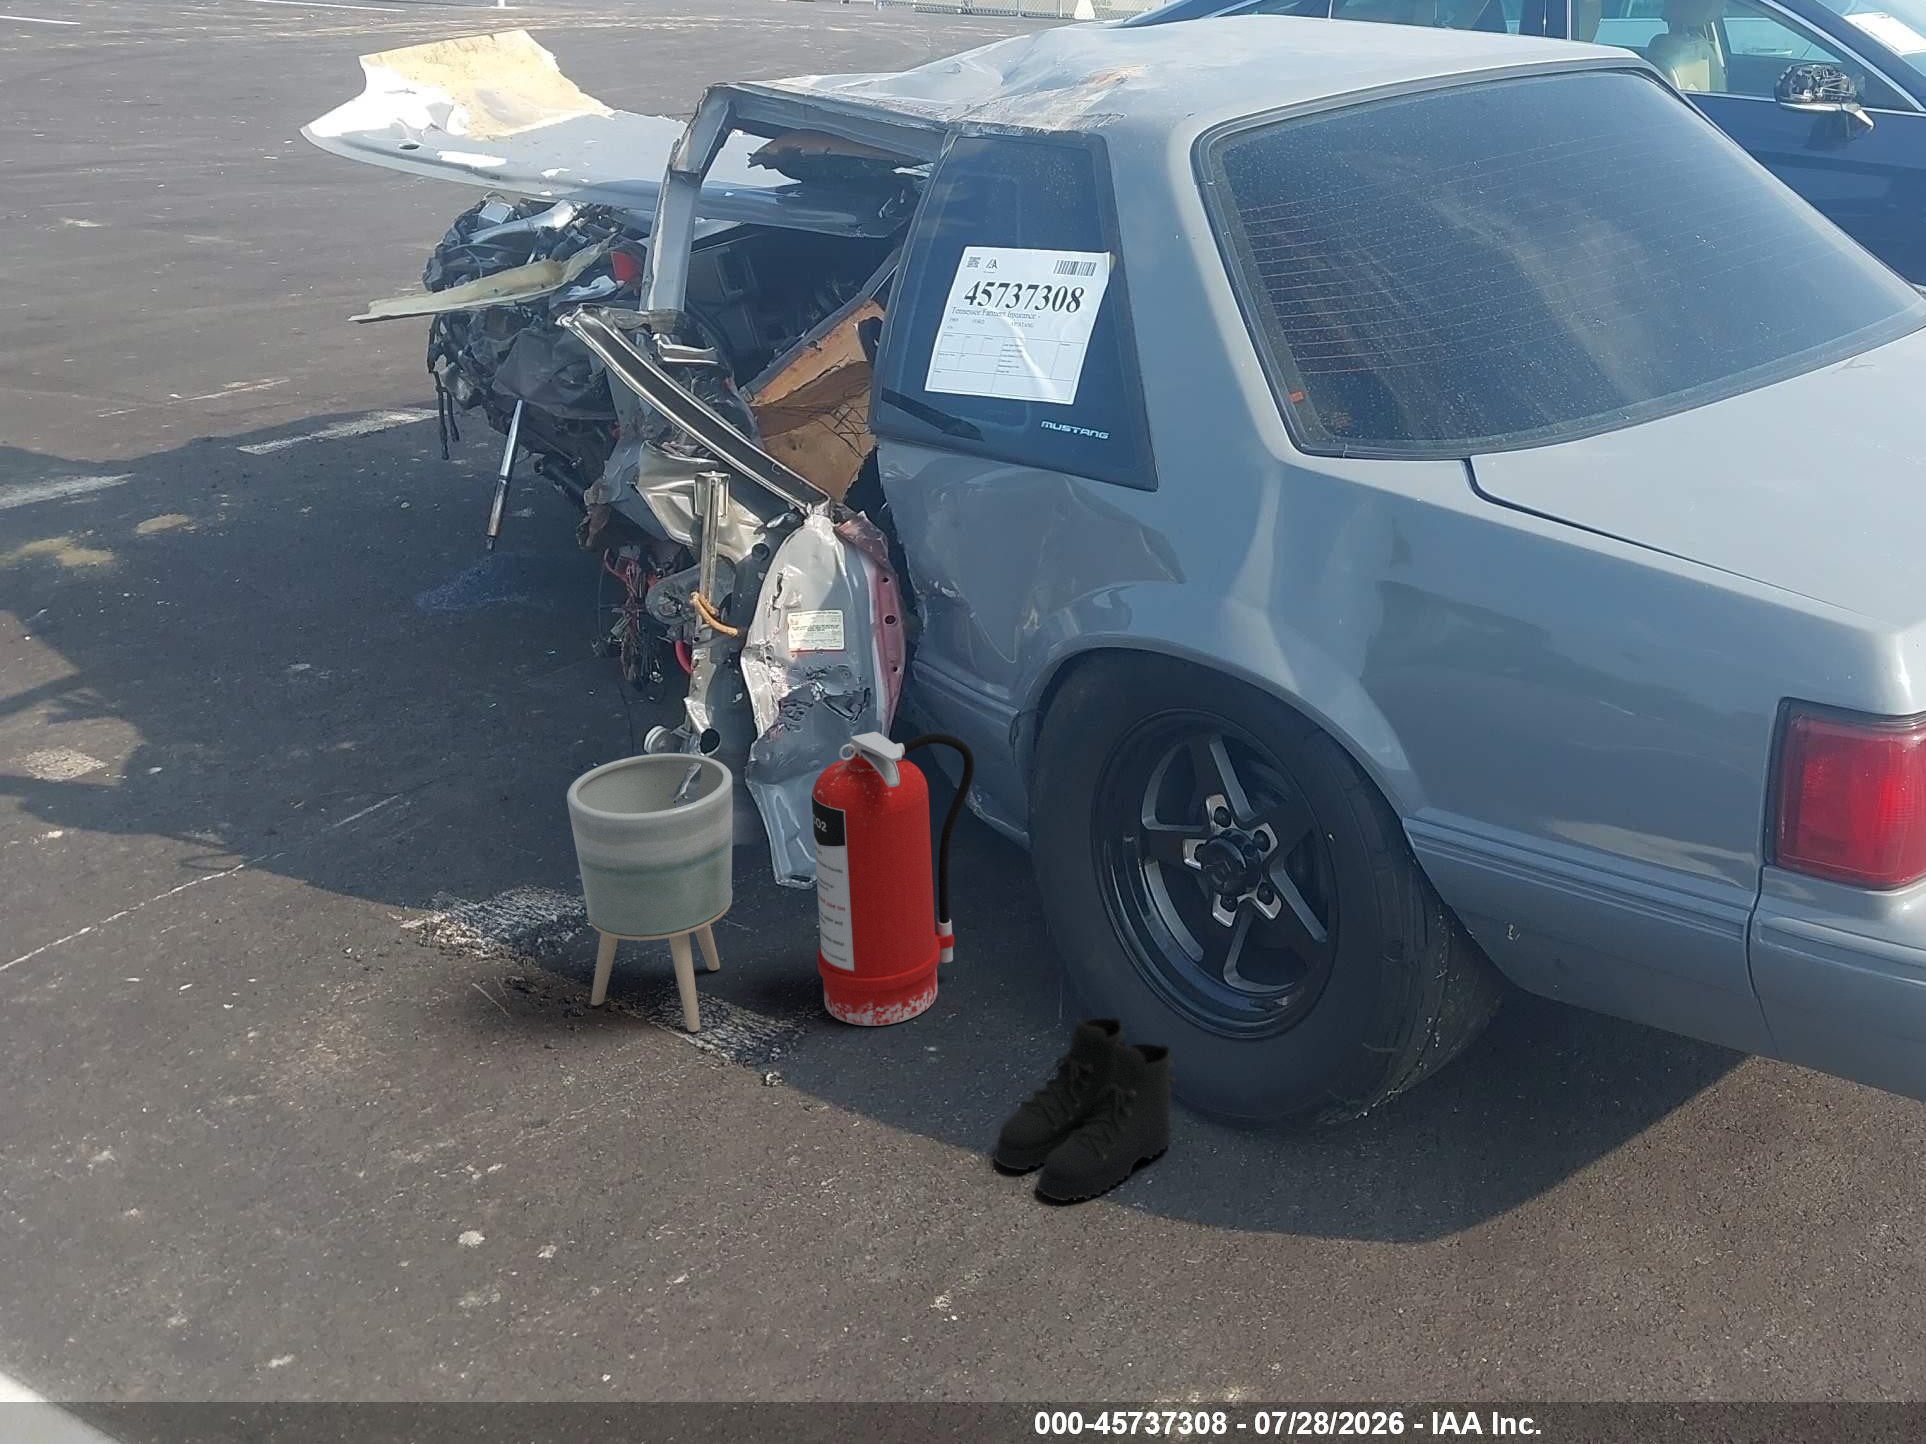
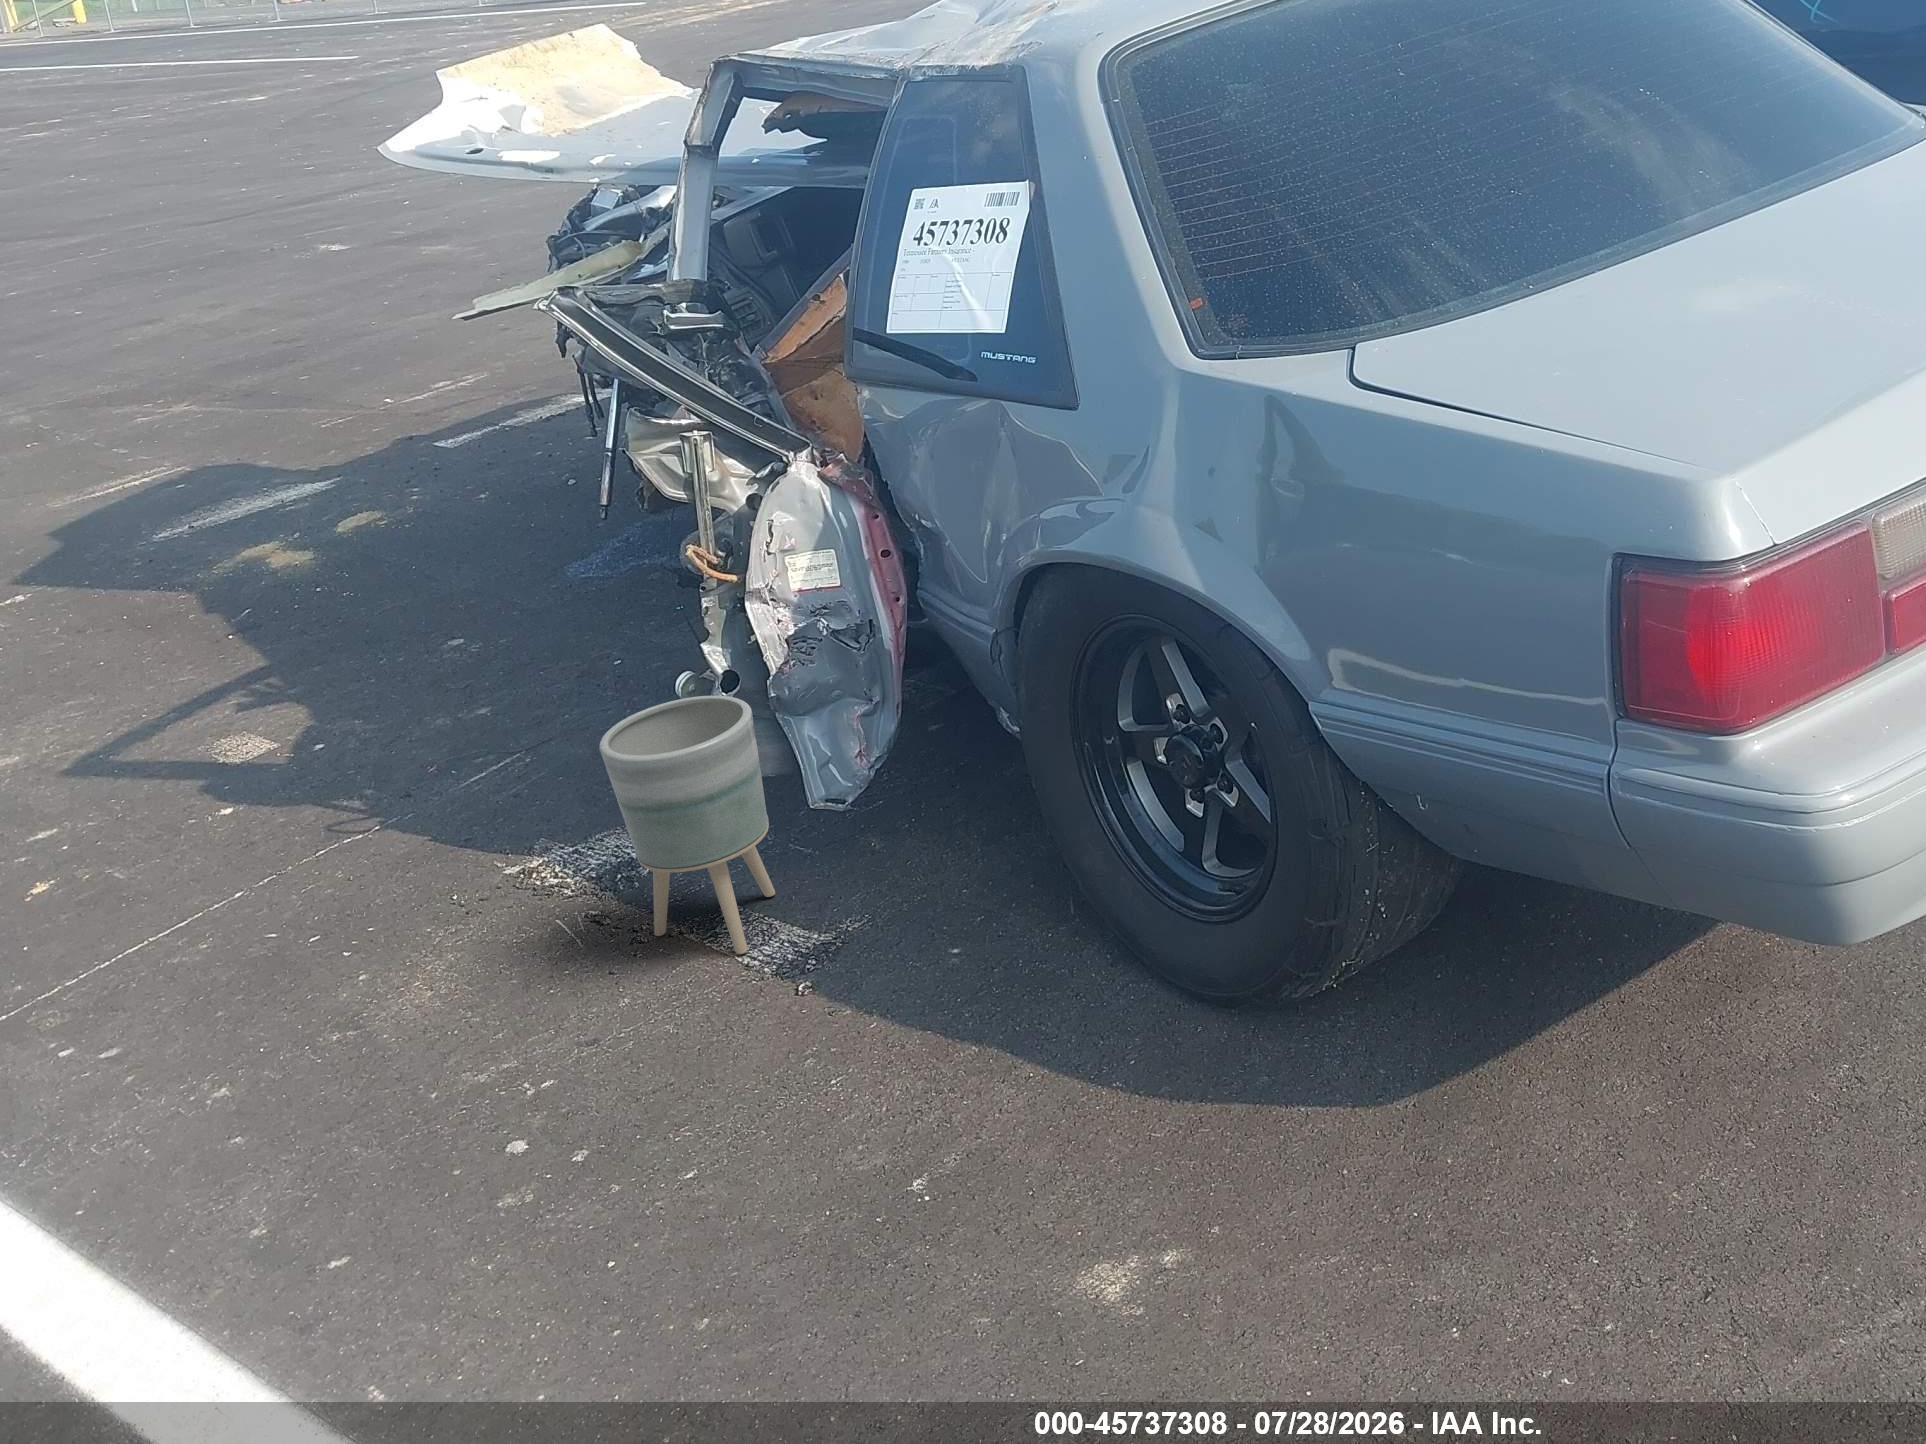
fire extinguisher: present [812,732,974,1026] -> none [821,656,984,938]
boots: present [995,1017,1175,1201] -> none [991,912,1158,1088]

